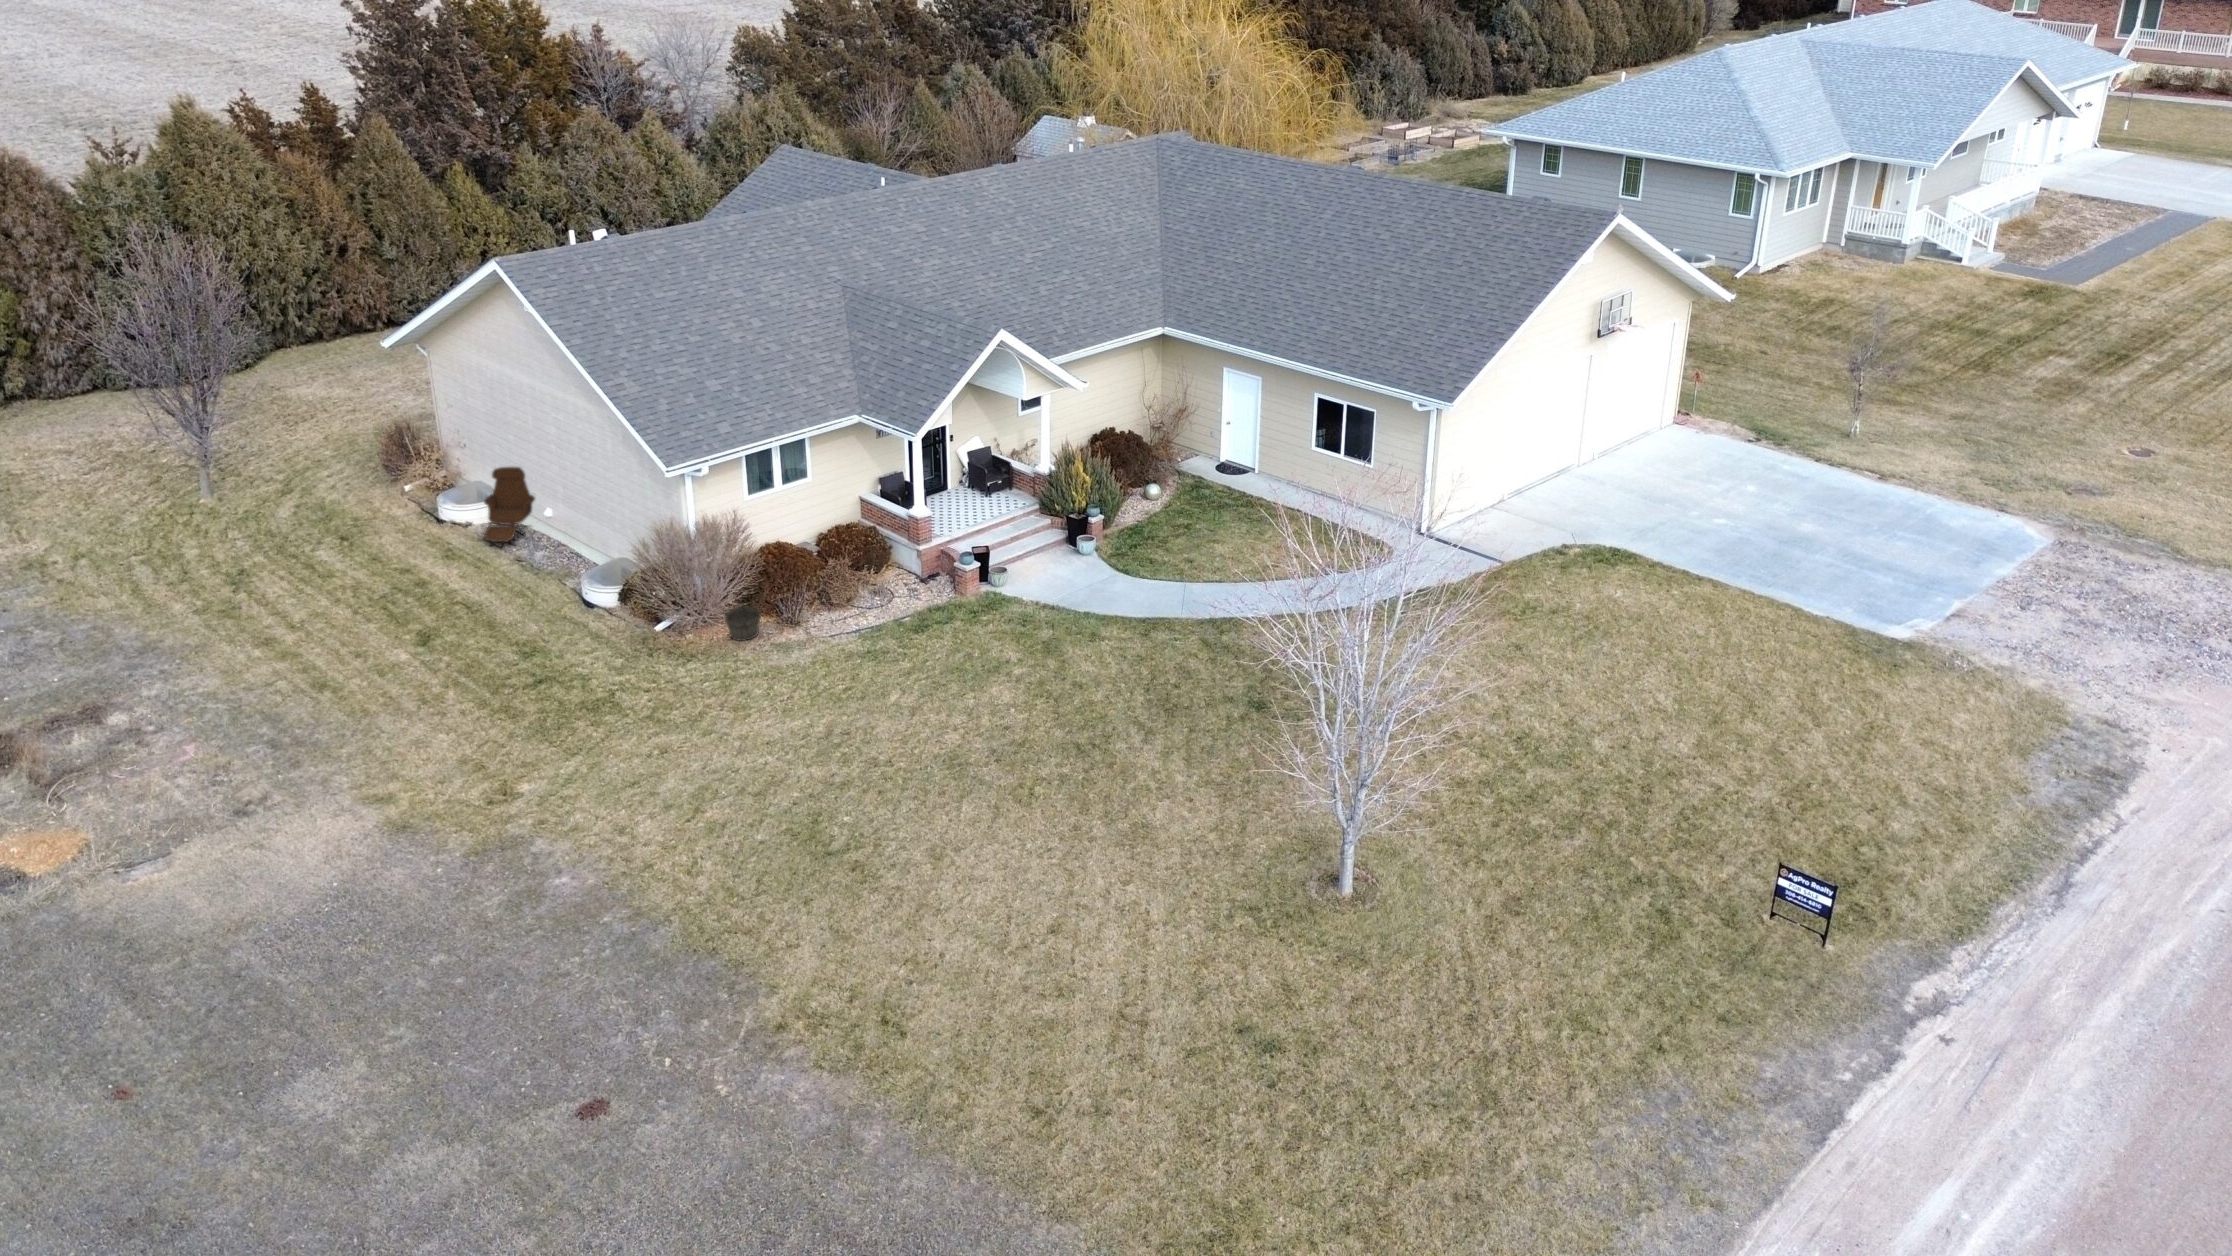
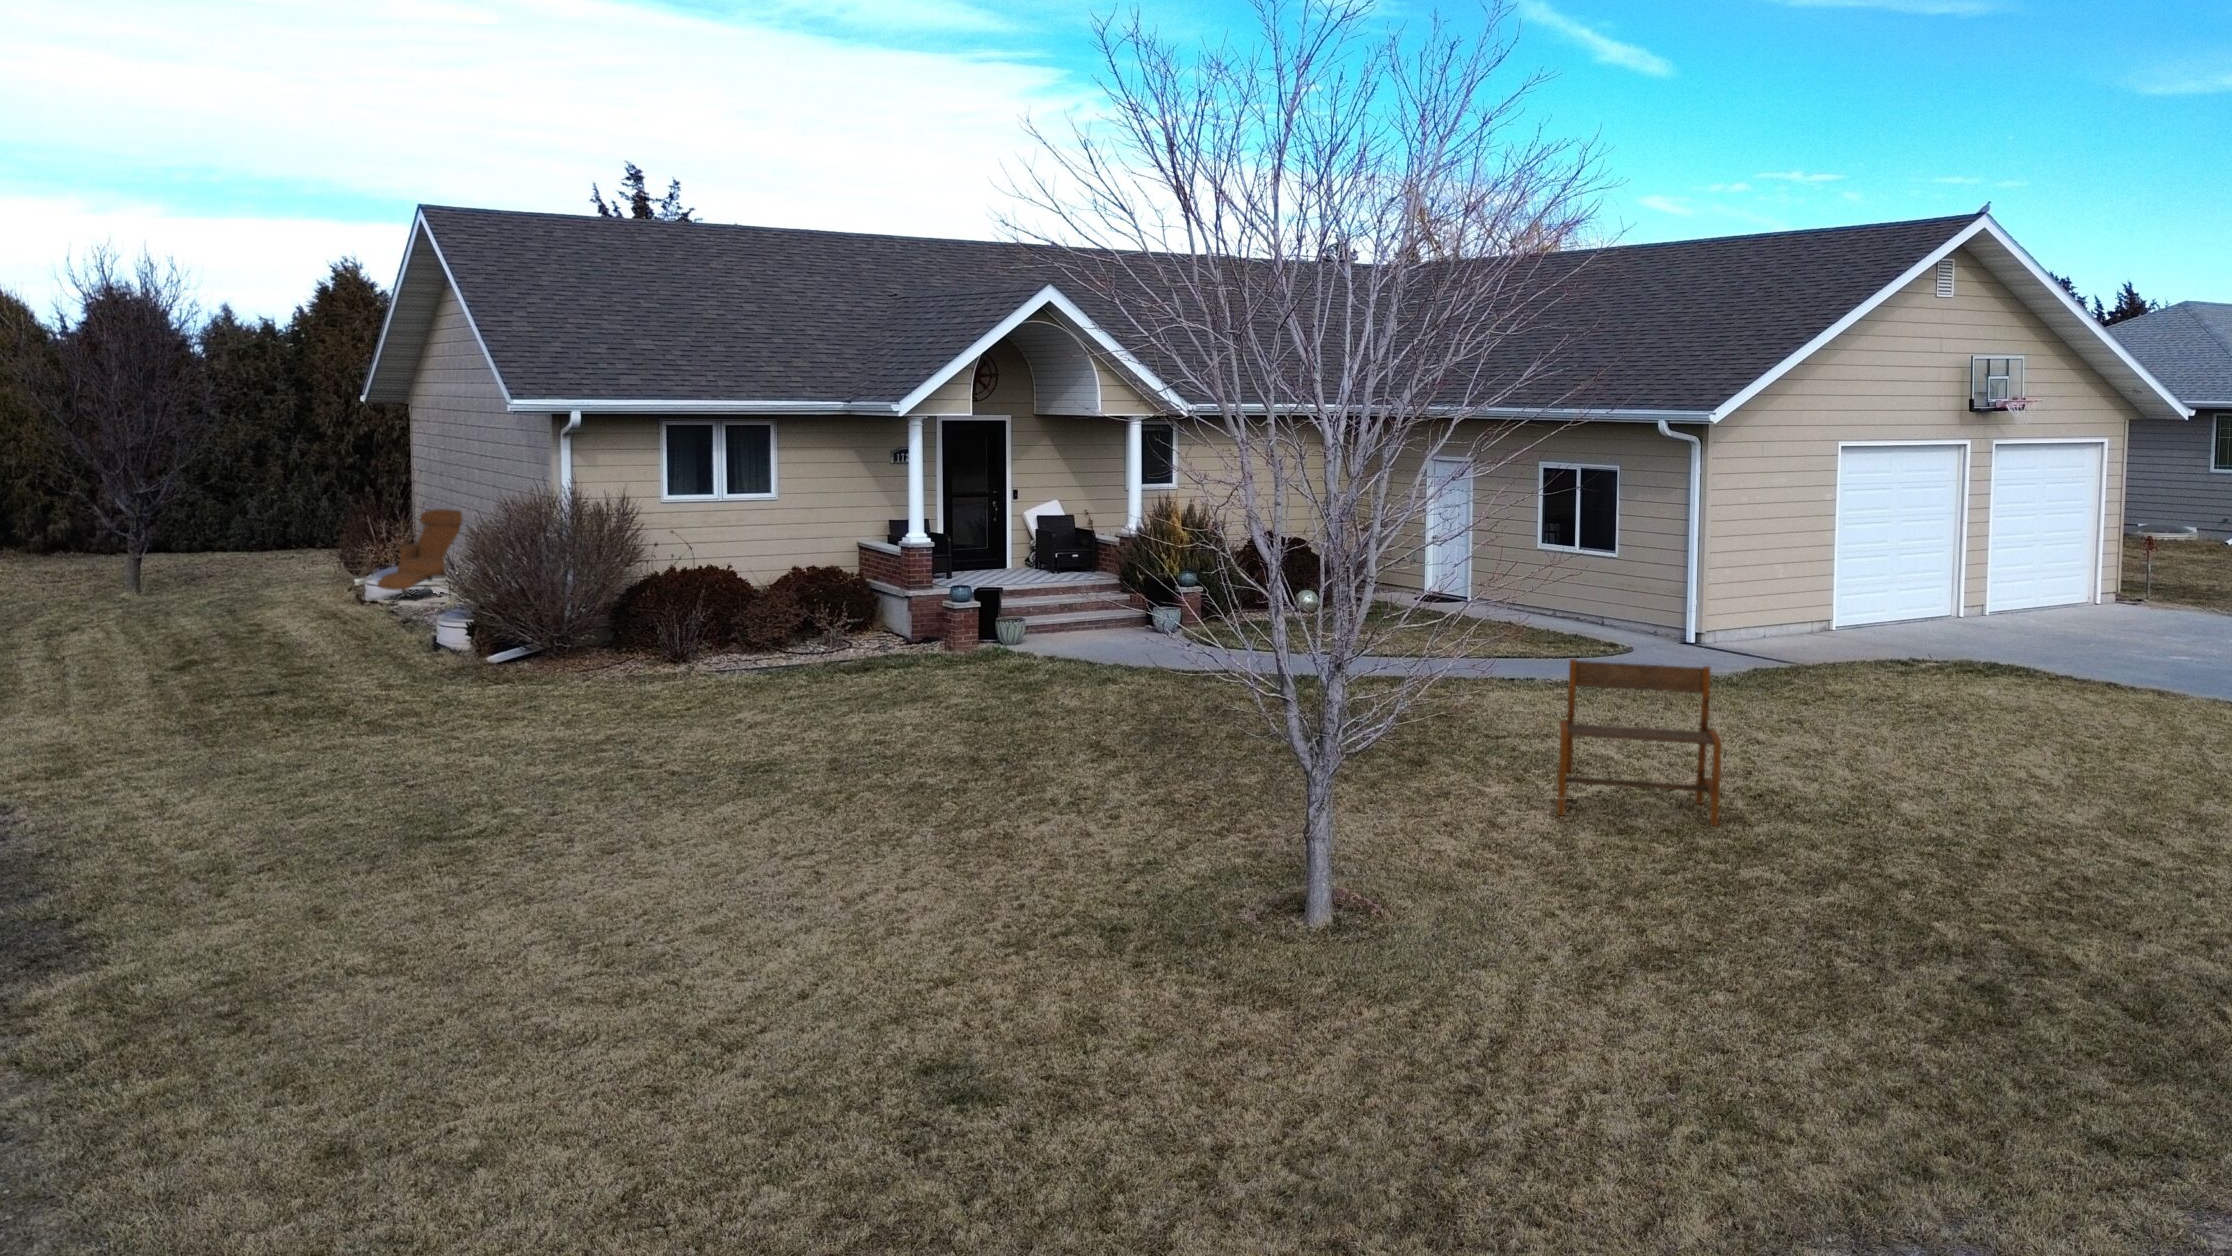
wooden bucket: present [725,607,761,641] -> none [581,617,638,666]
bench: none [1410,673,1506,764] -> present [1557,659,1722,826]

